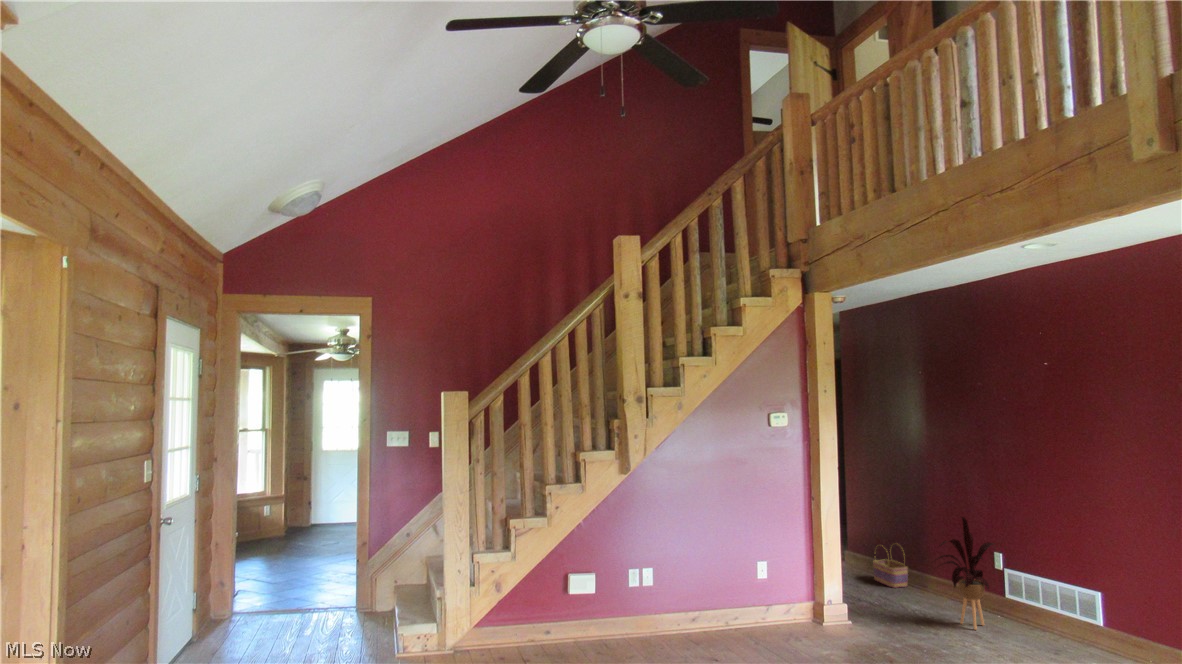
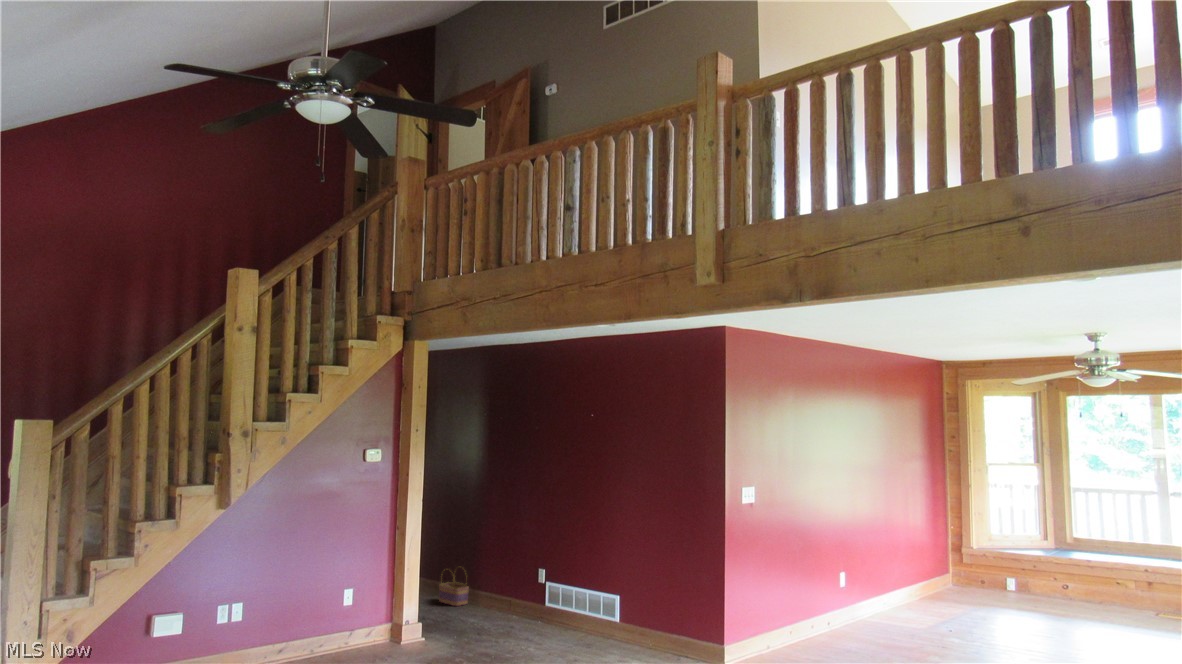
house plant: present [935,517,995,630] -> none [492,536,544,630]

